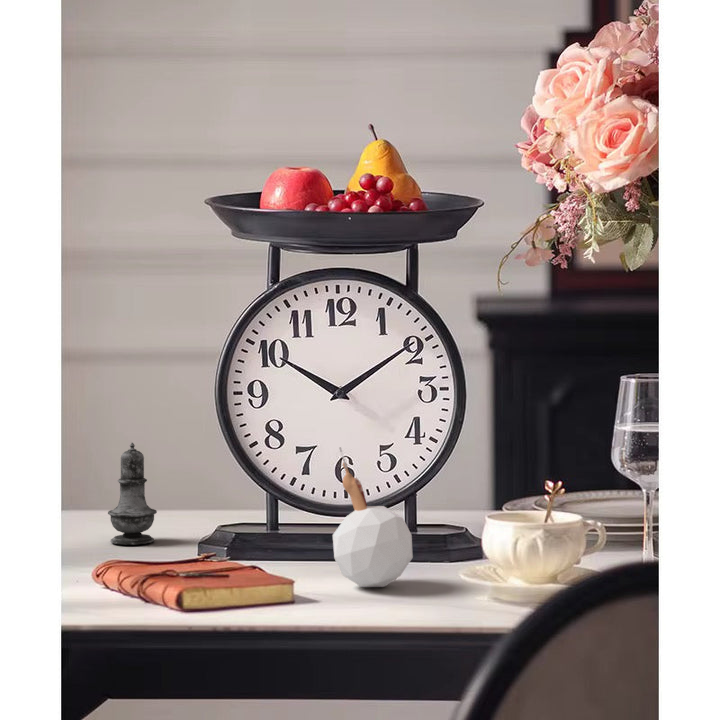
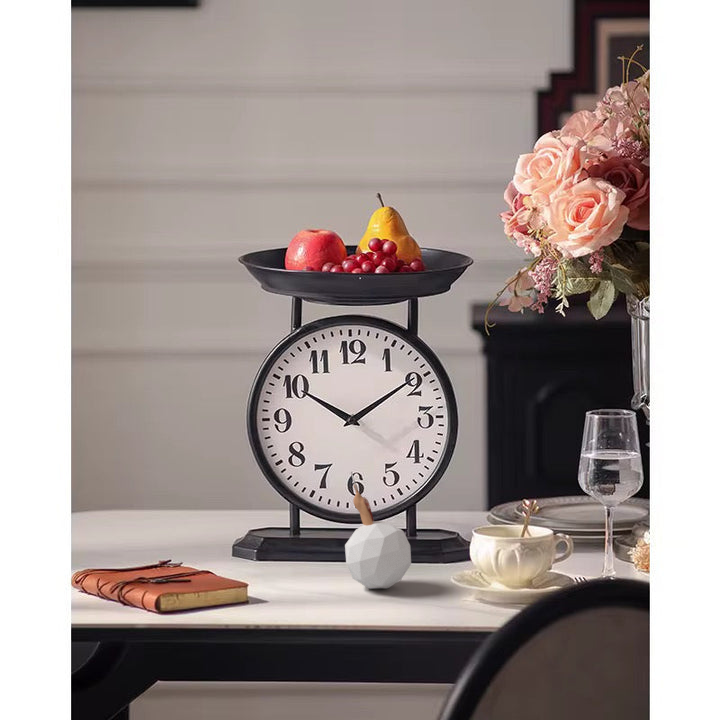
salt shaker: present [108,443,157,545] -> none [159,459,199,545]

